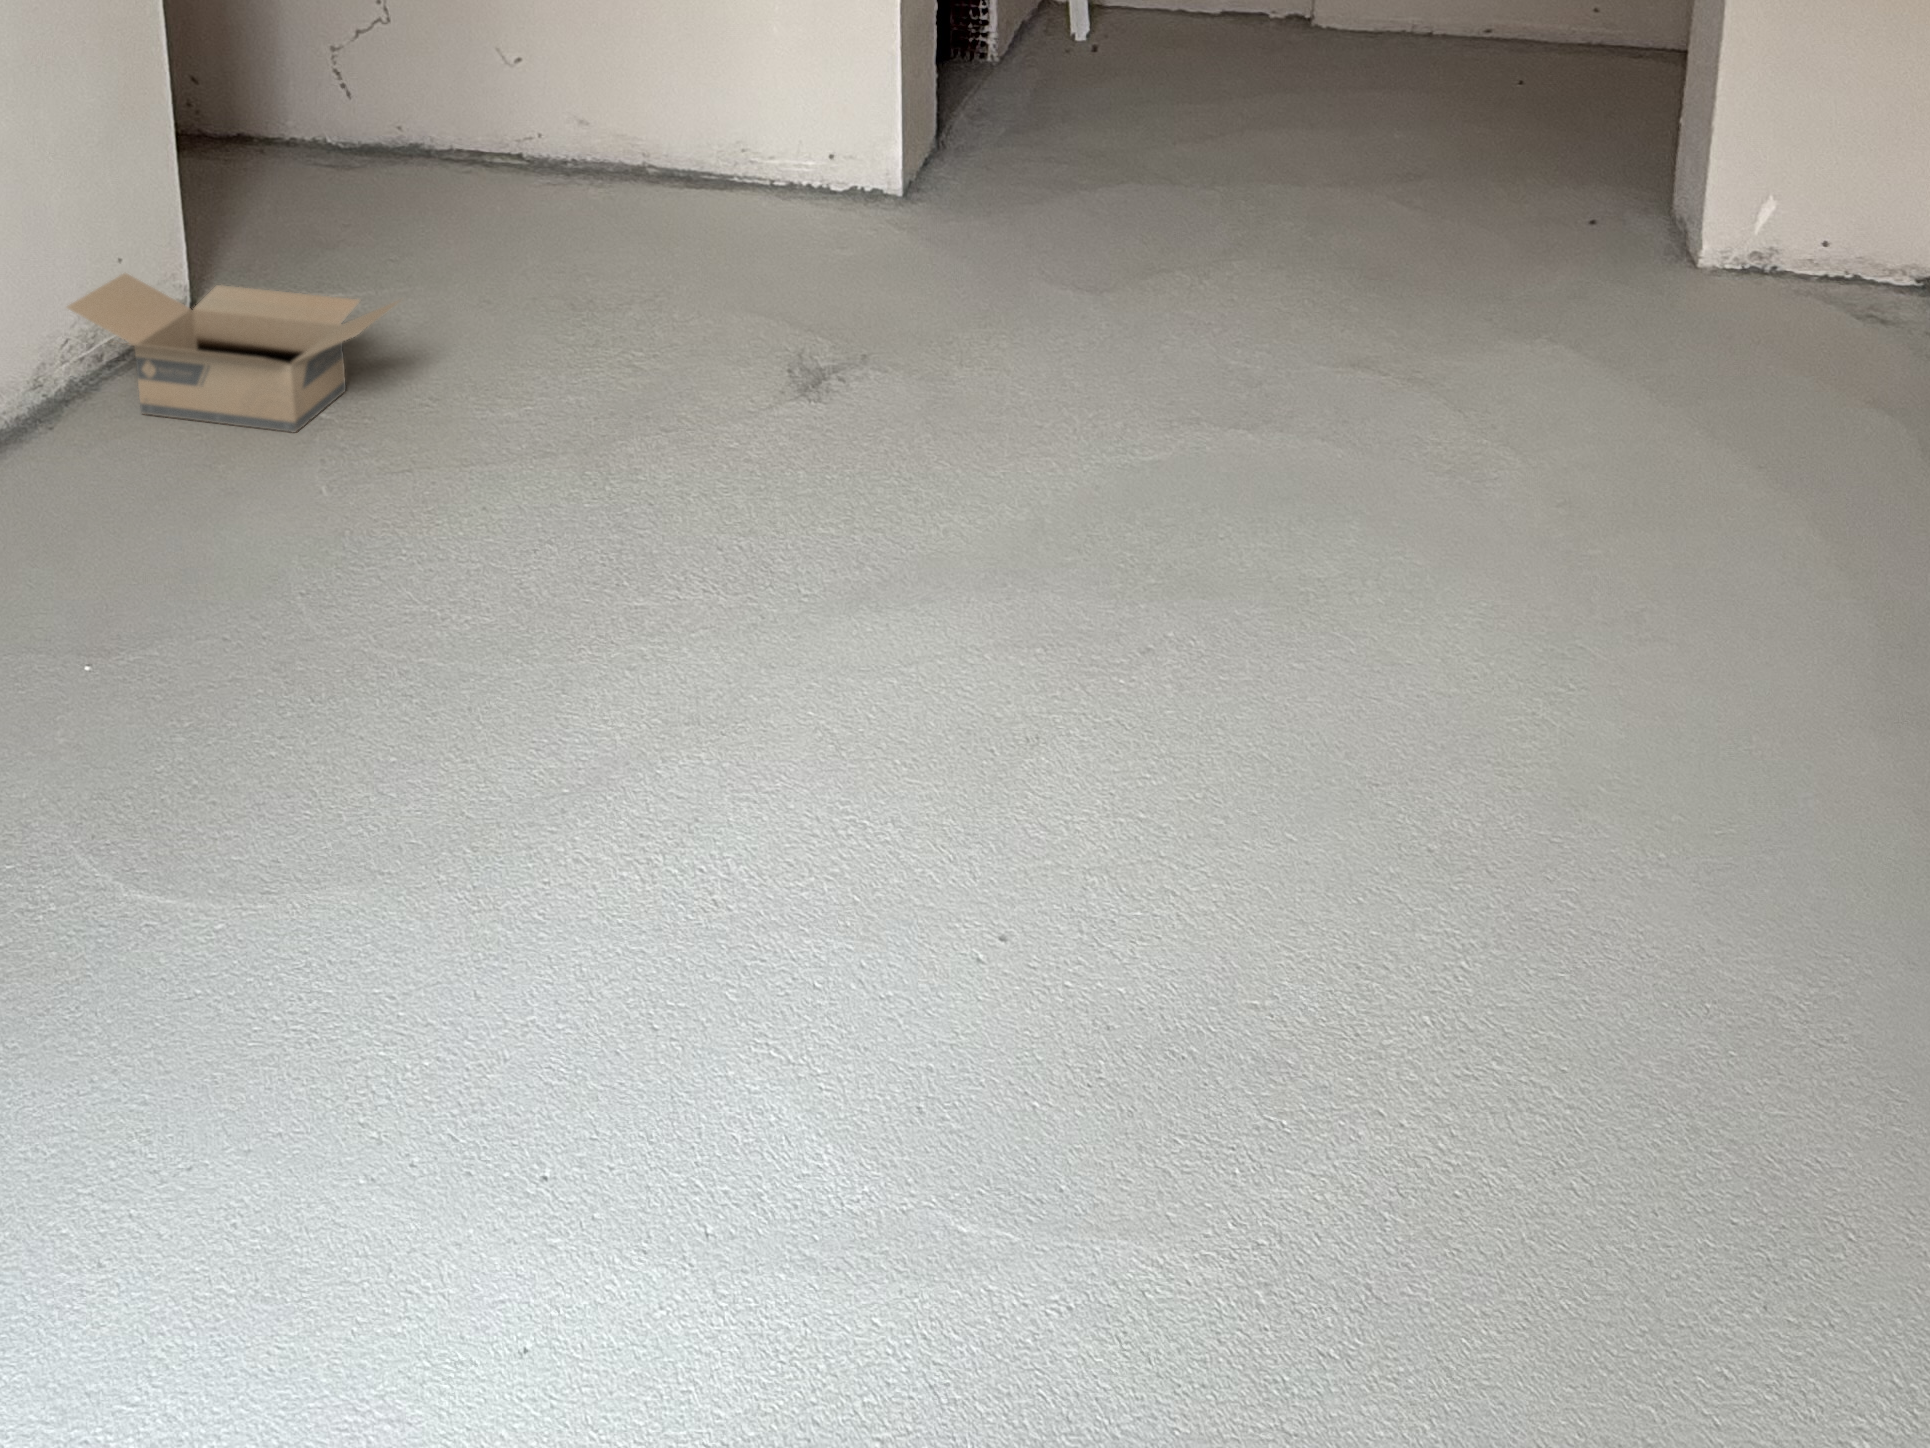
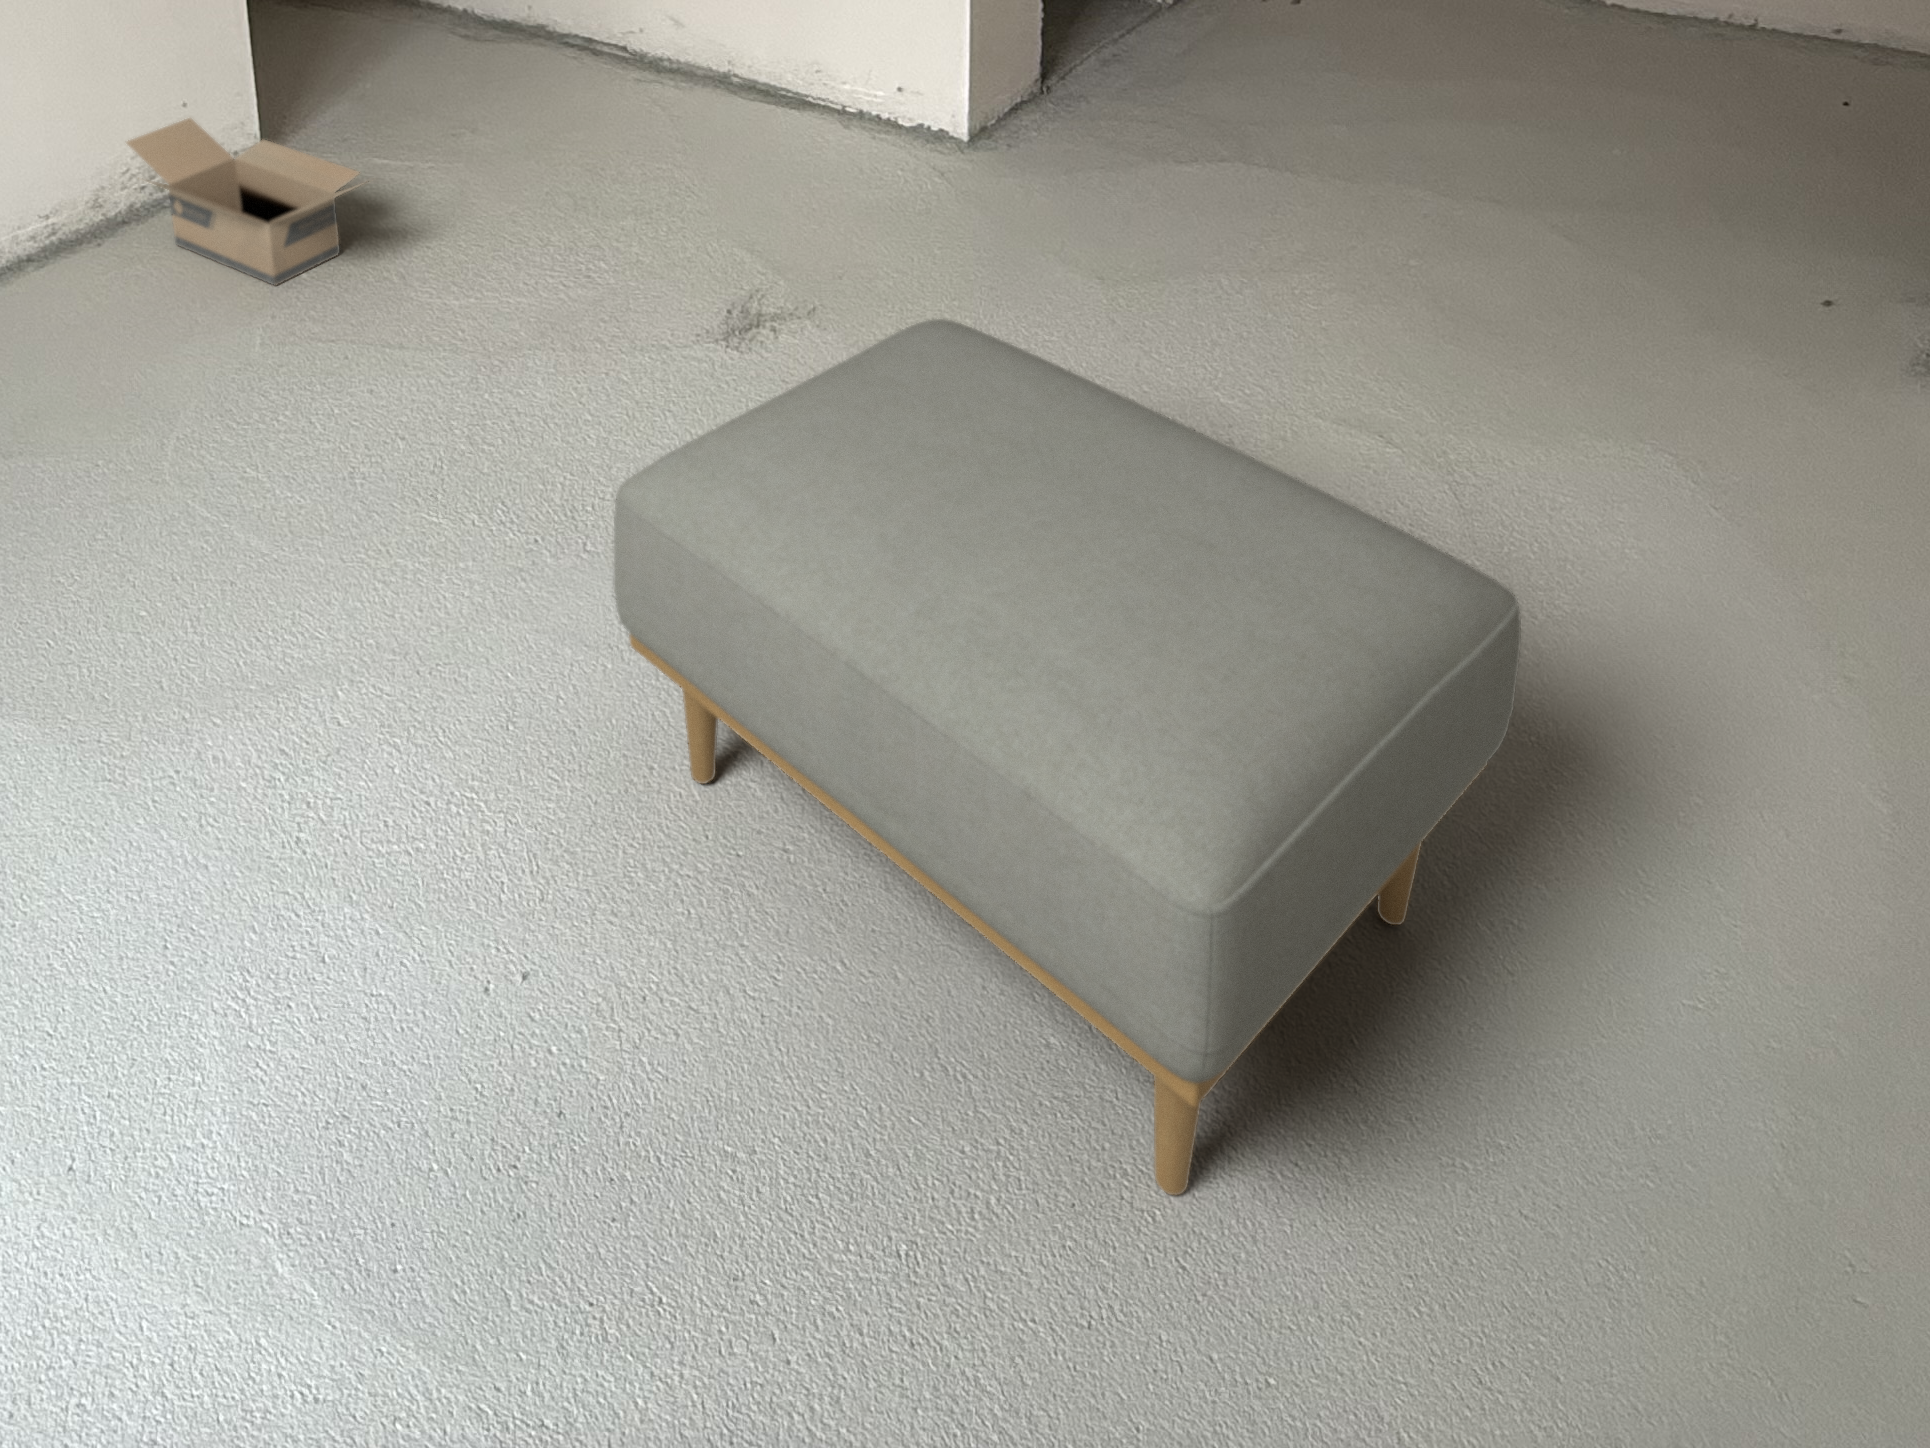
ottoman: none [983,304,1675,905] -> present [614,319,1521,1195]

